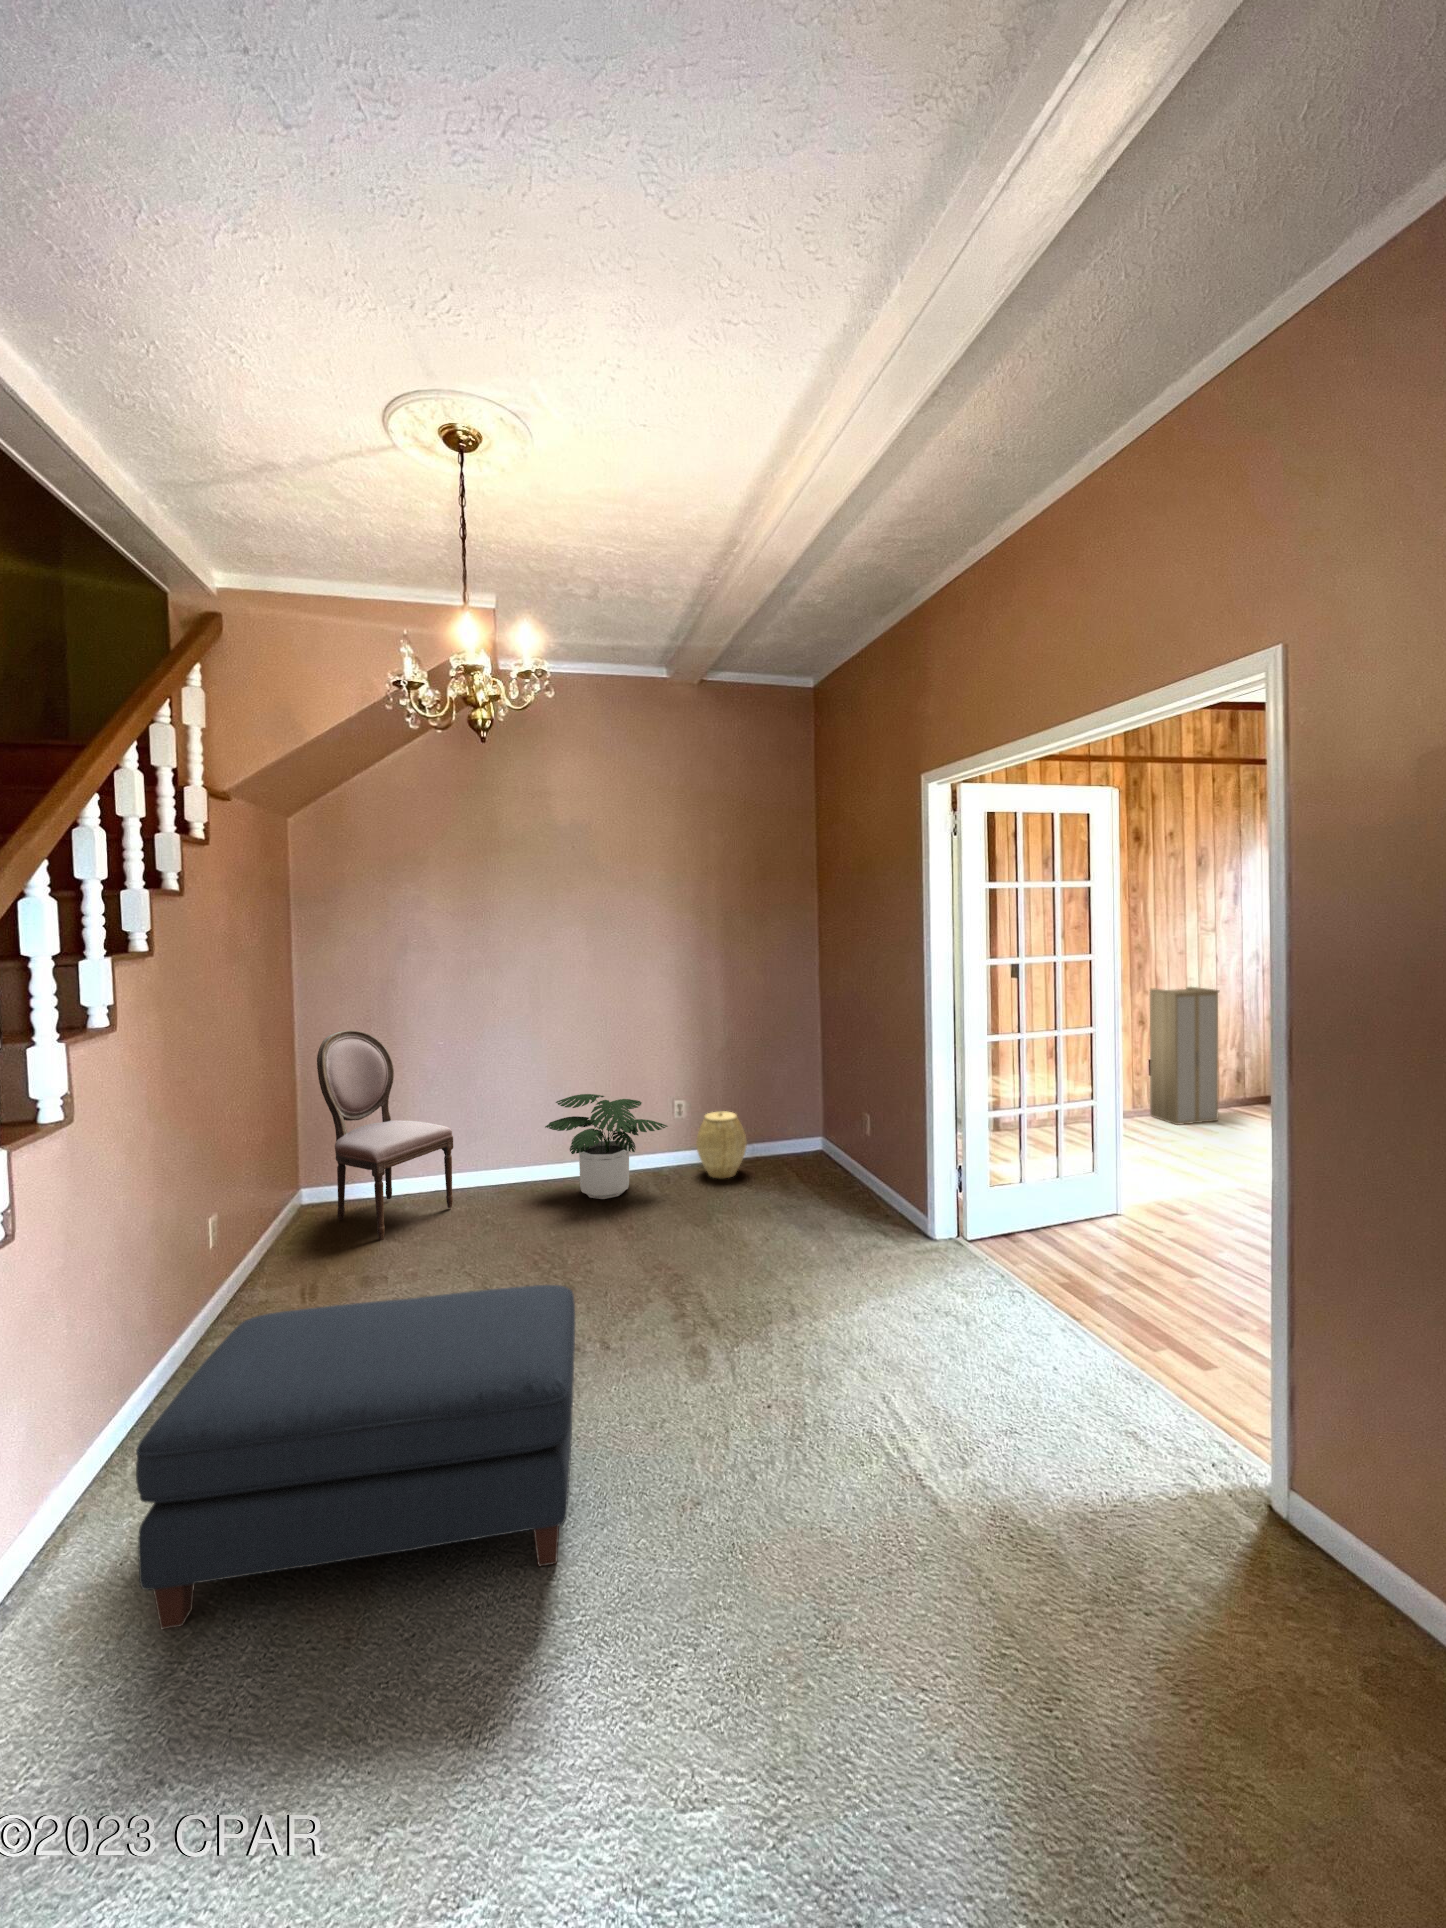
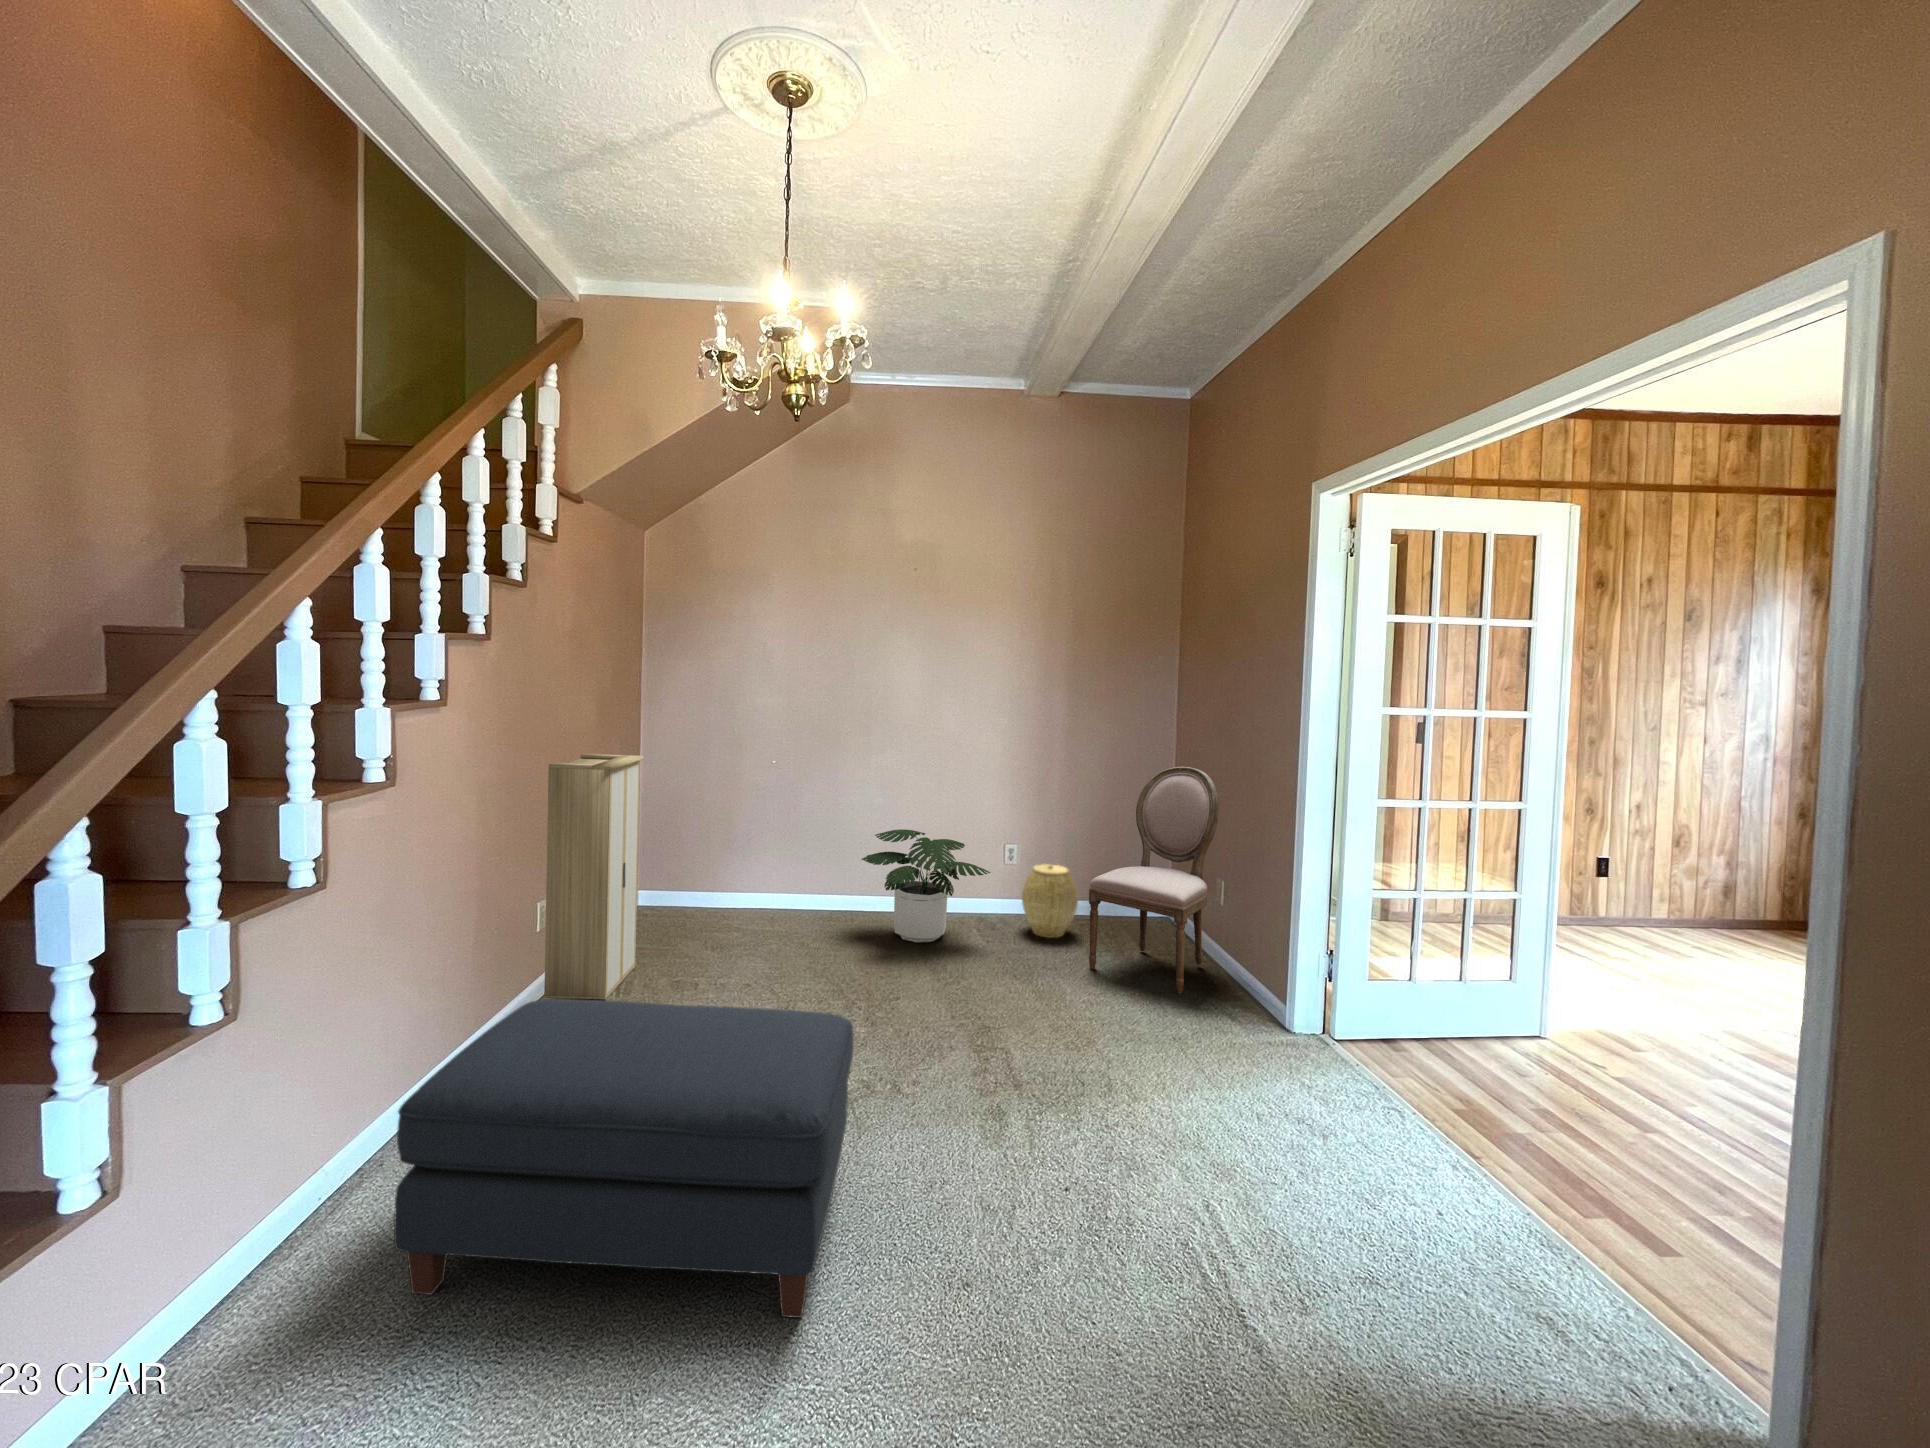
cabinet: present [1150,987,1219,1125] -> present [544,754,644,1000]
dining chair: present [317,1030,453,1240] -> present [1089,767,1219,994]

